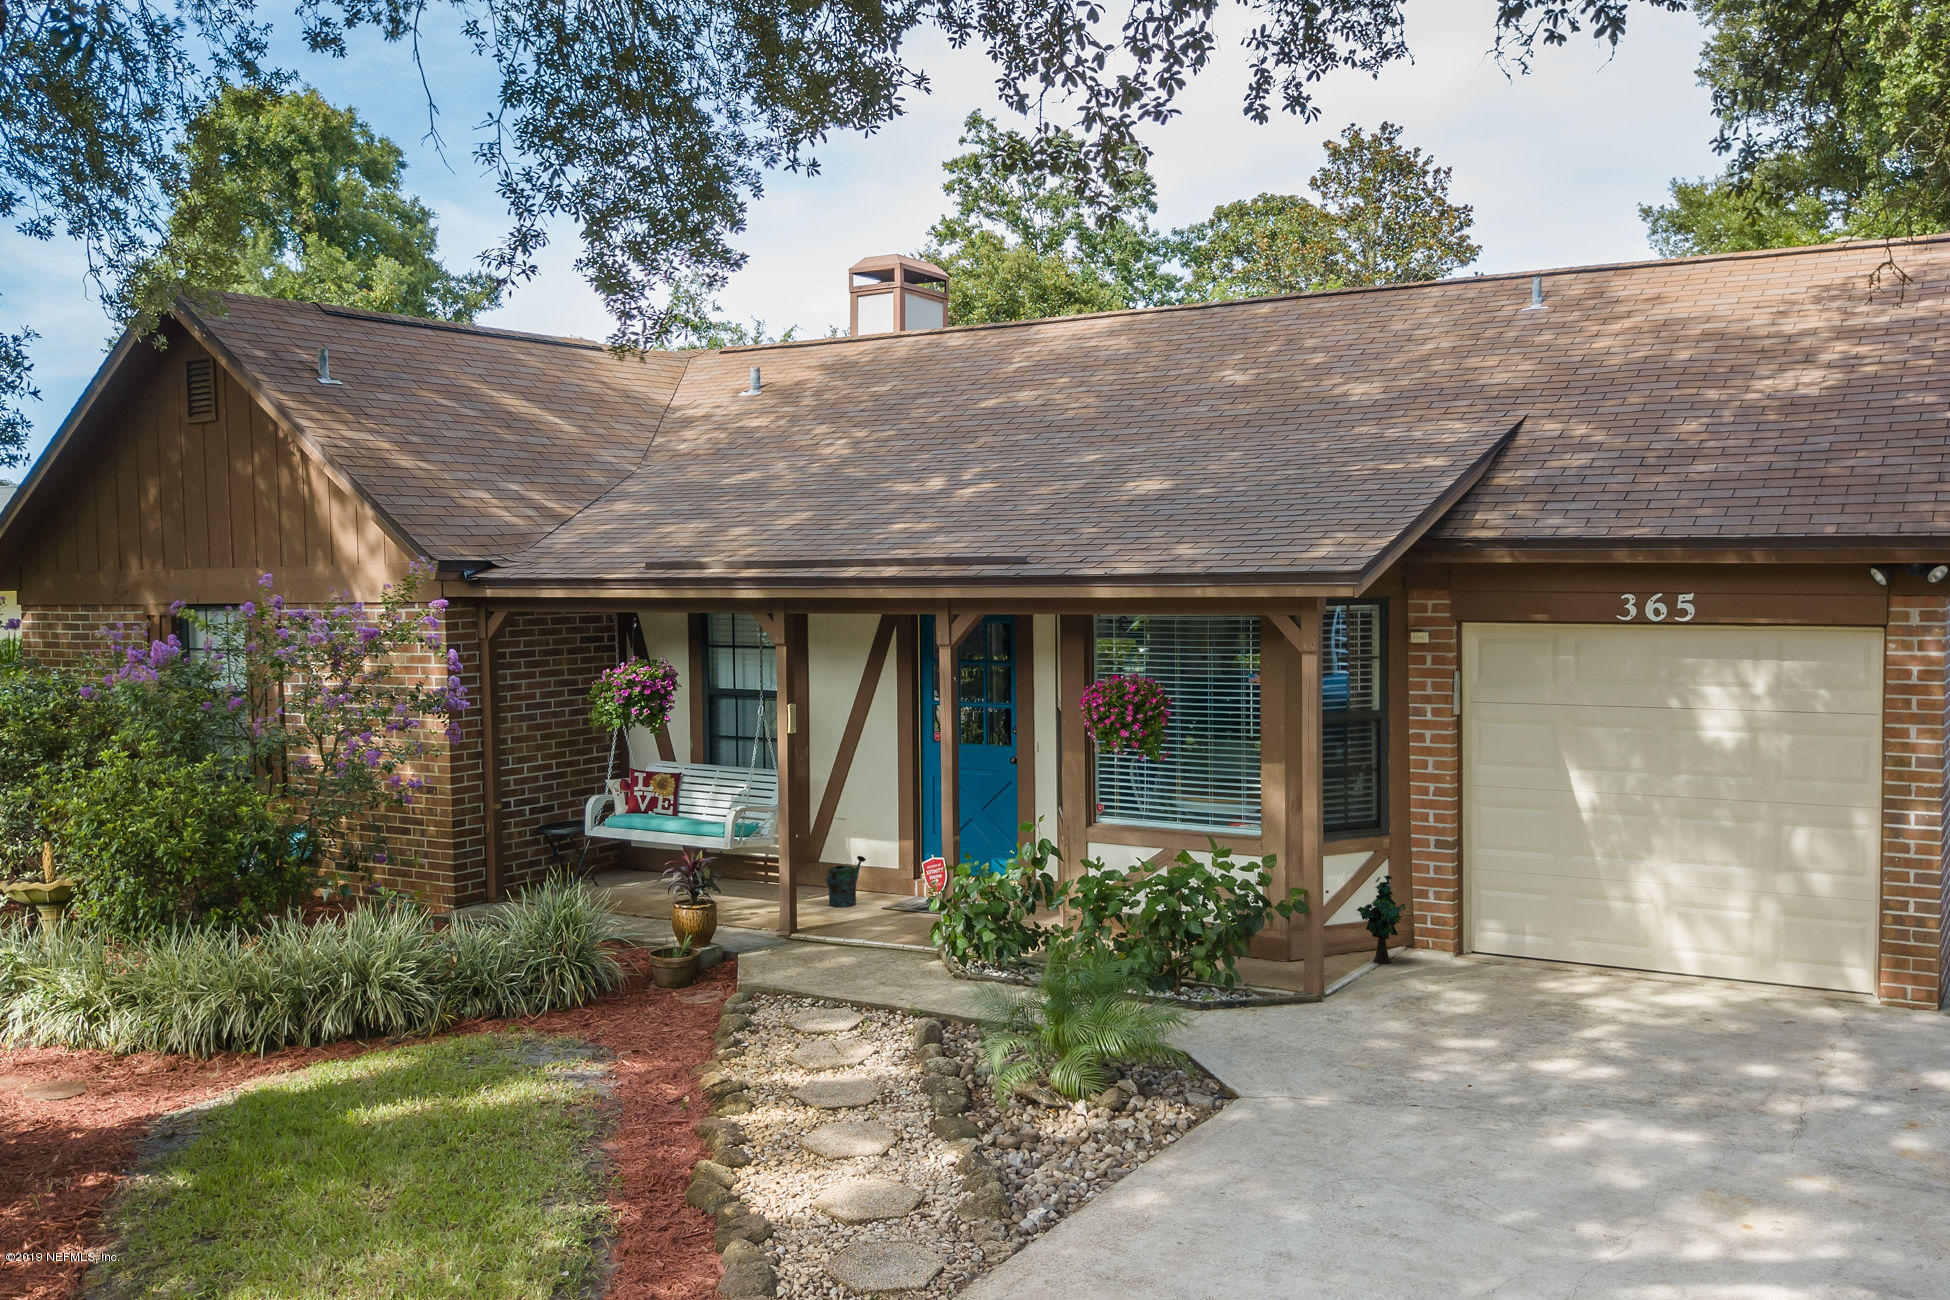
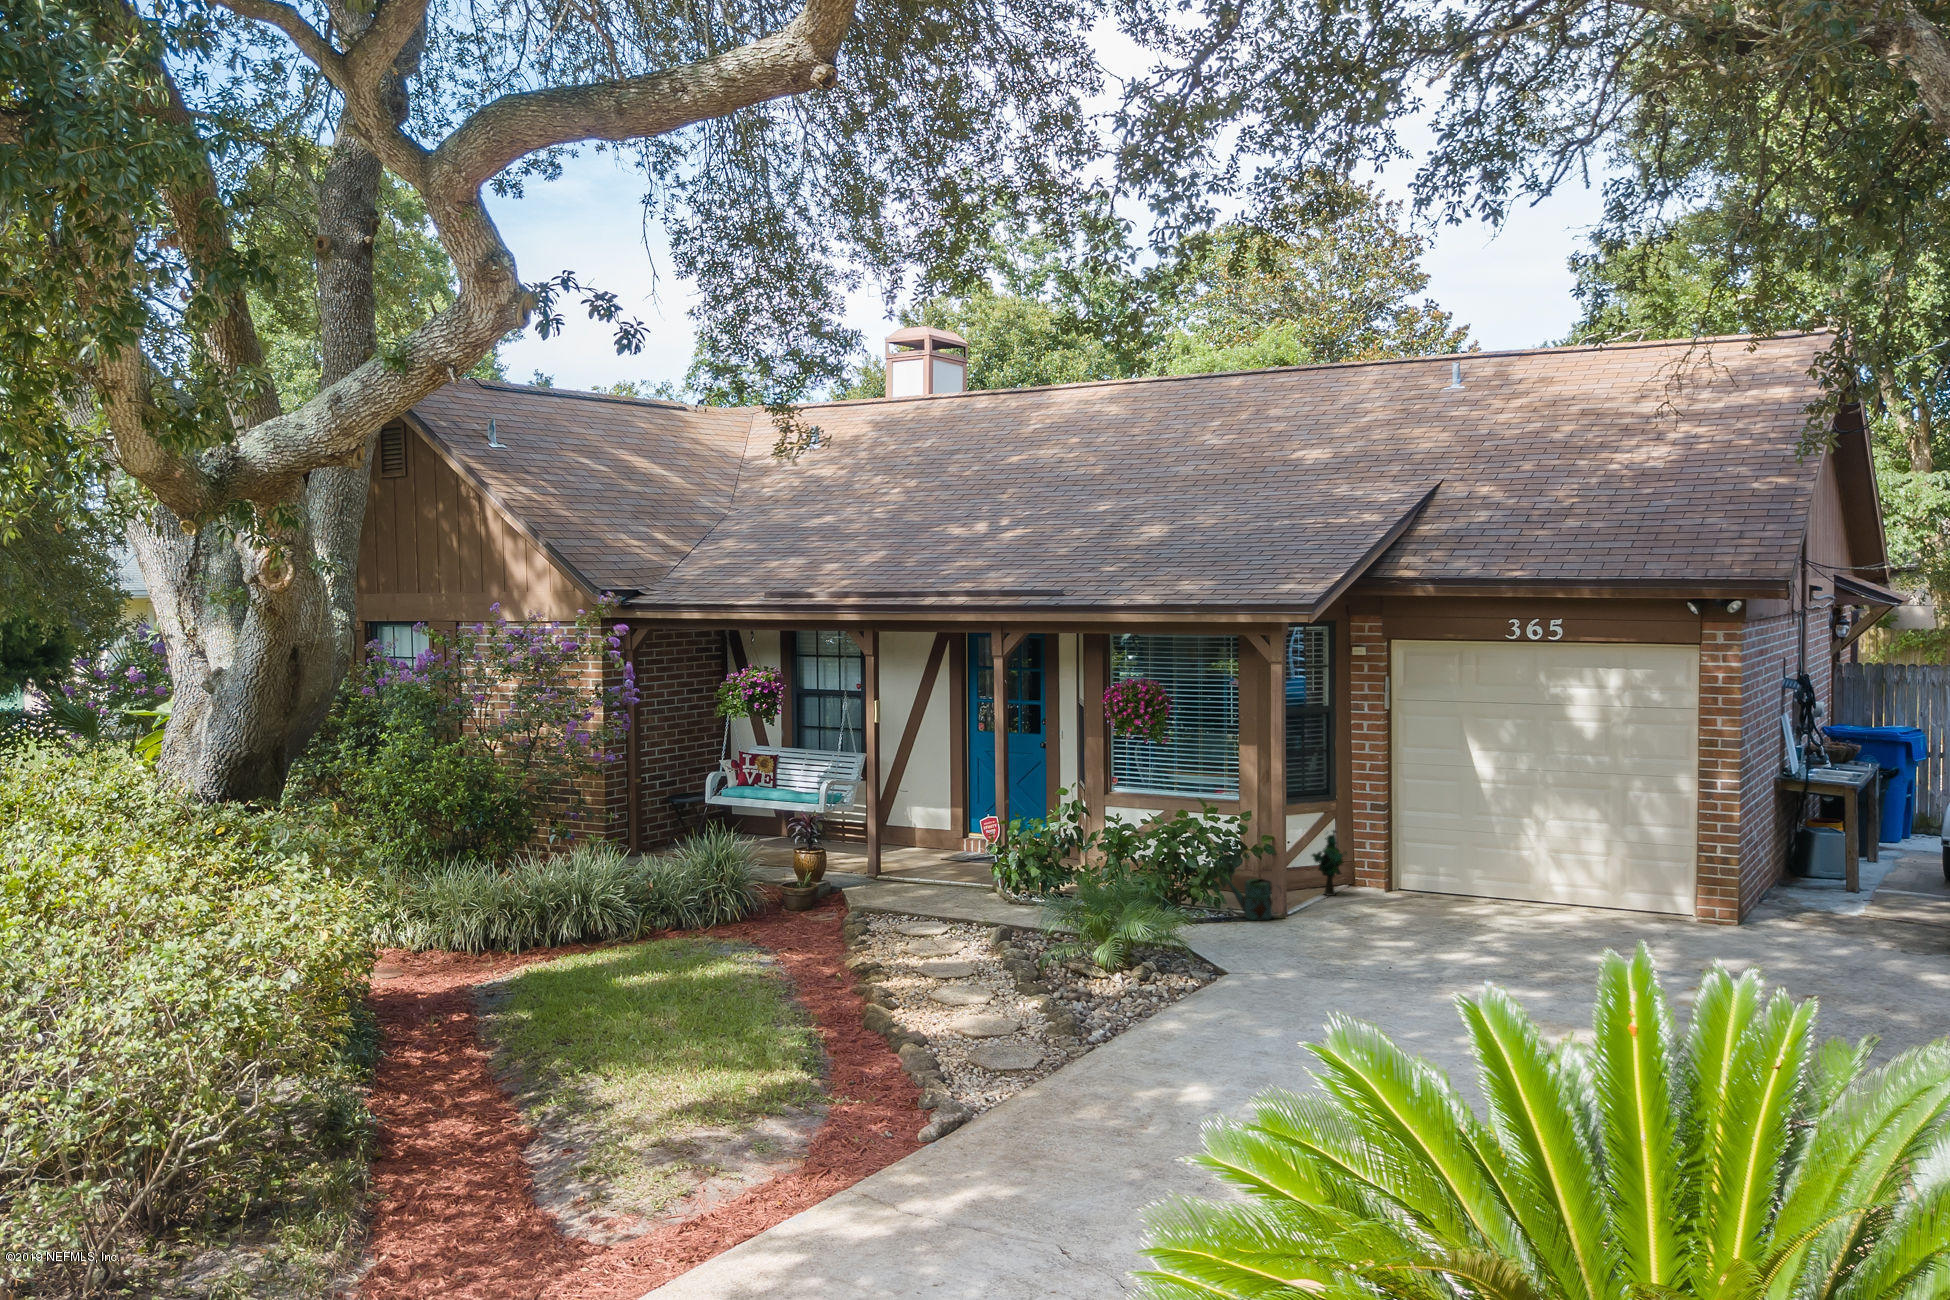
watering can: present [827,856,866,907] -> present [1227,879,1272,920]

